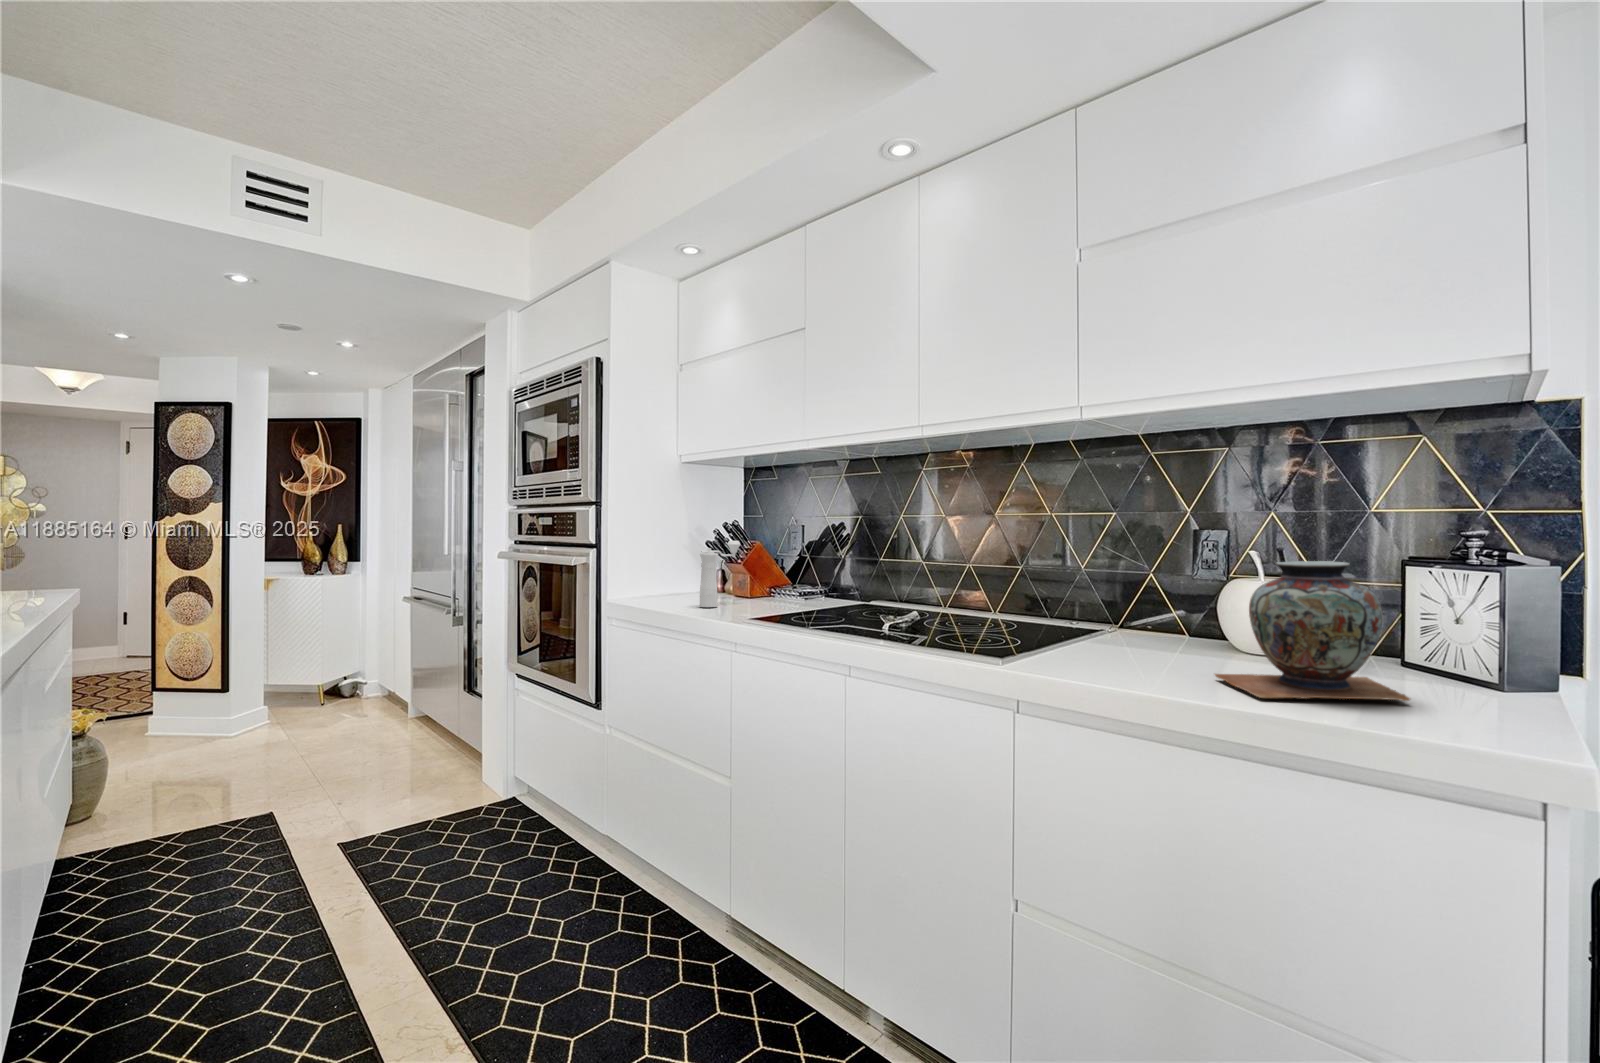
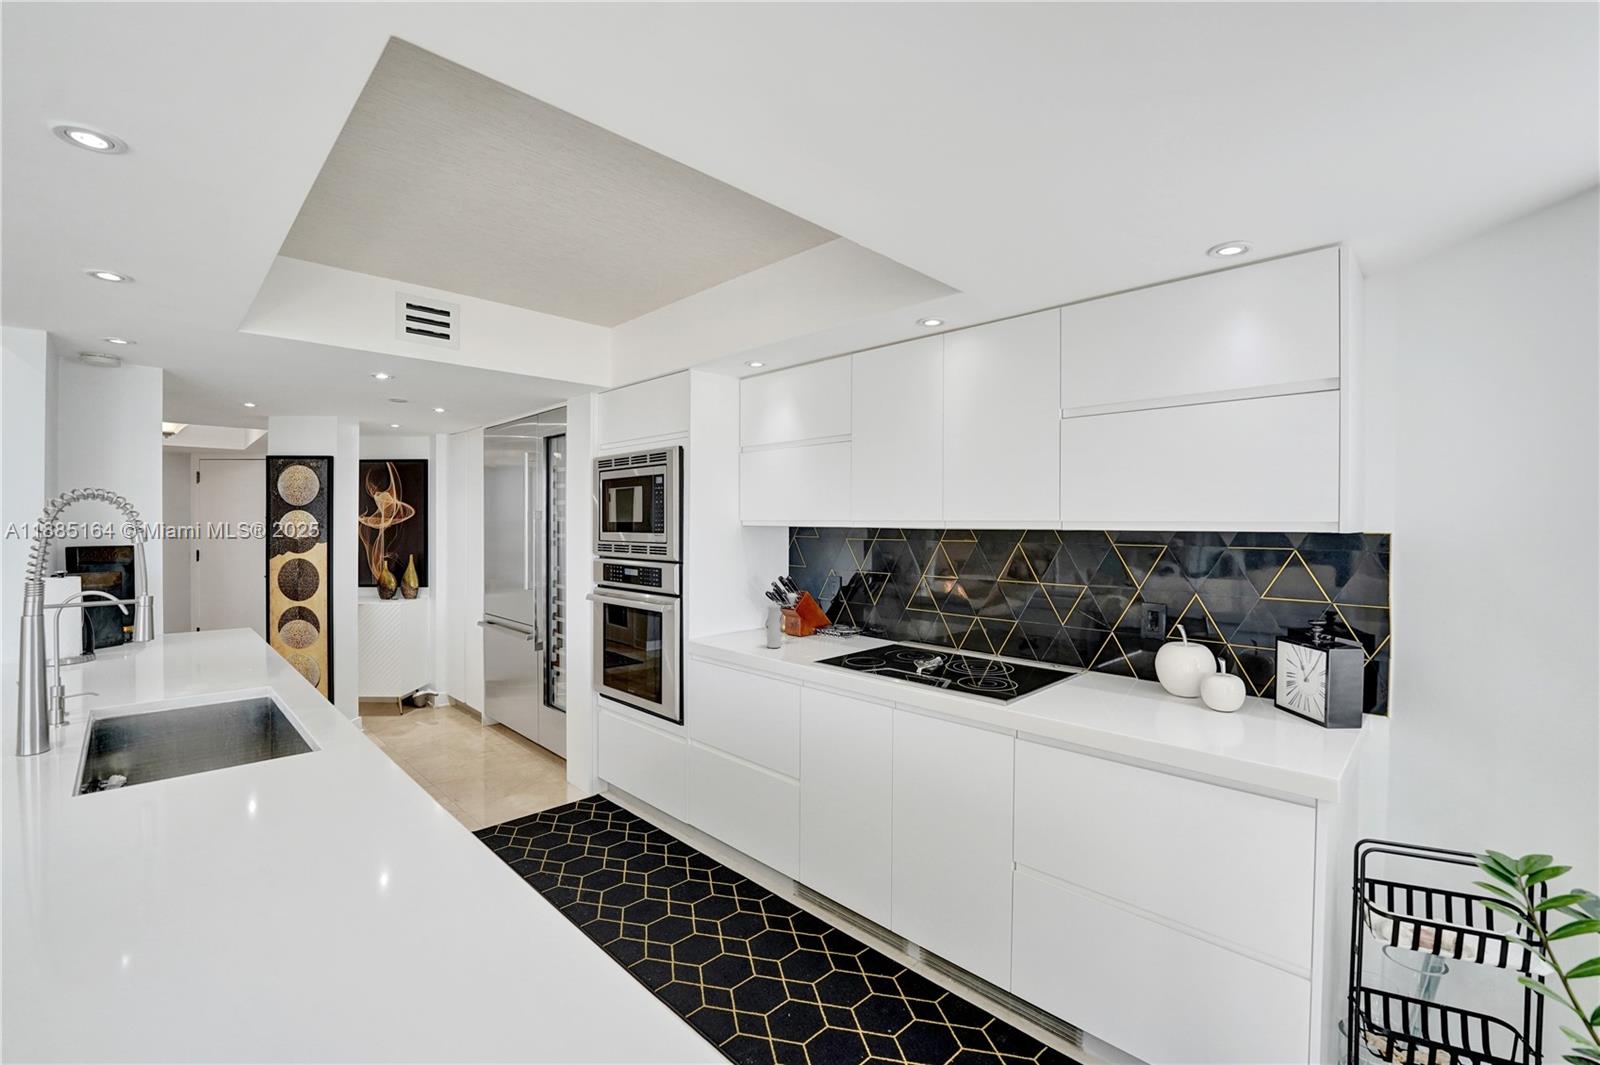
decorative vase: present [1215,561,1410,701] -> none [1143,641,1260,735]

